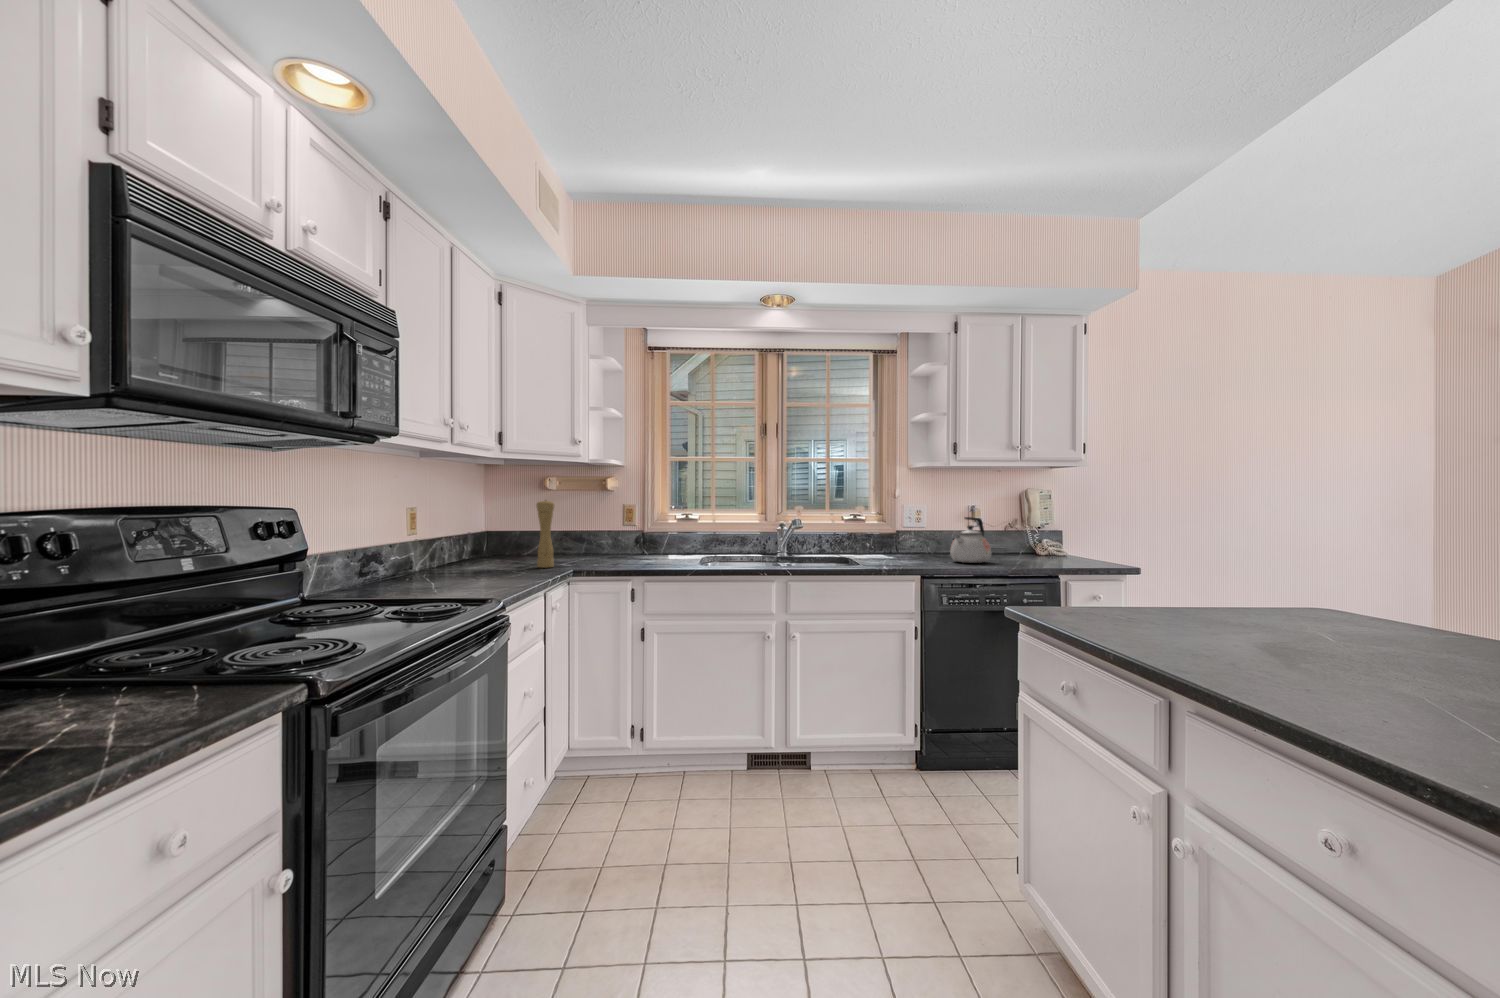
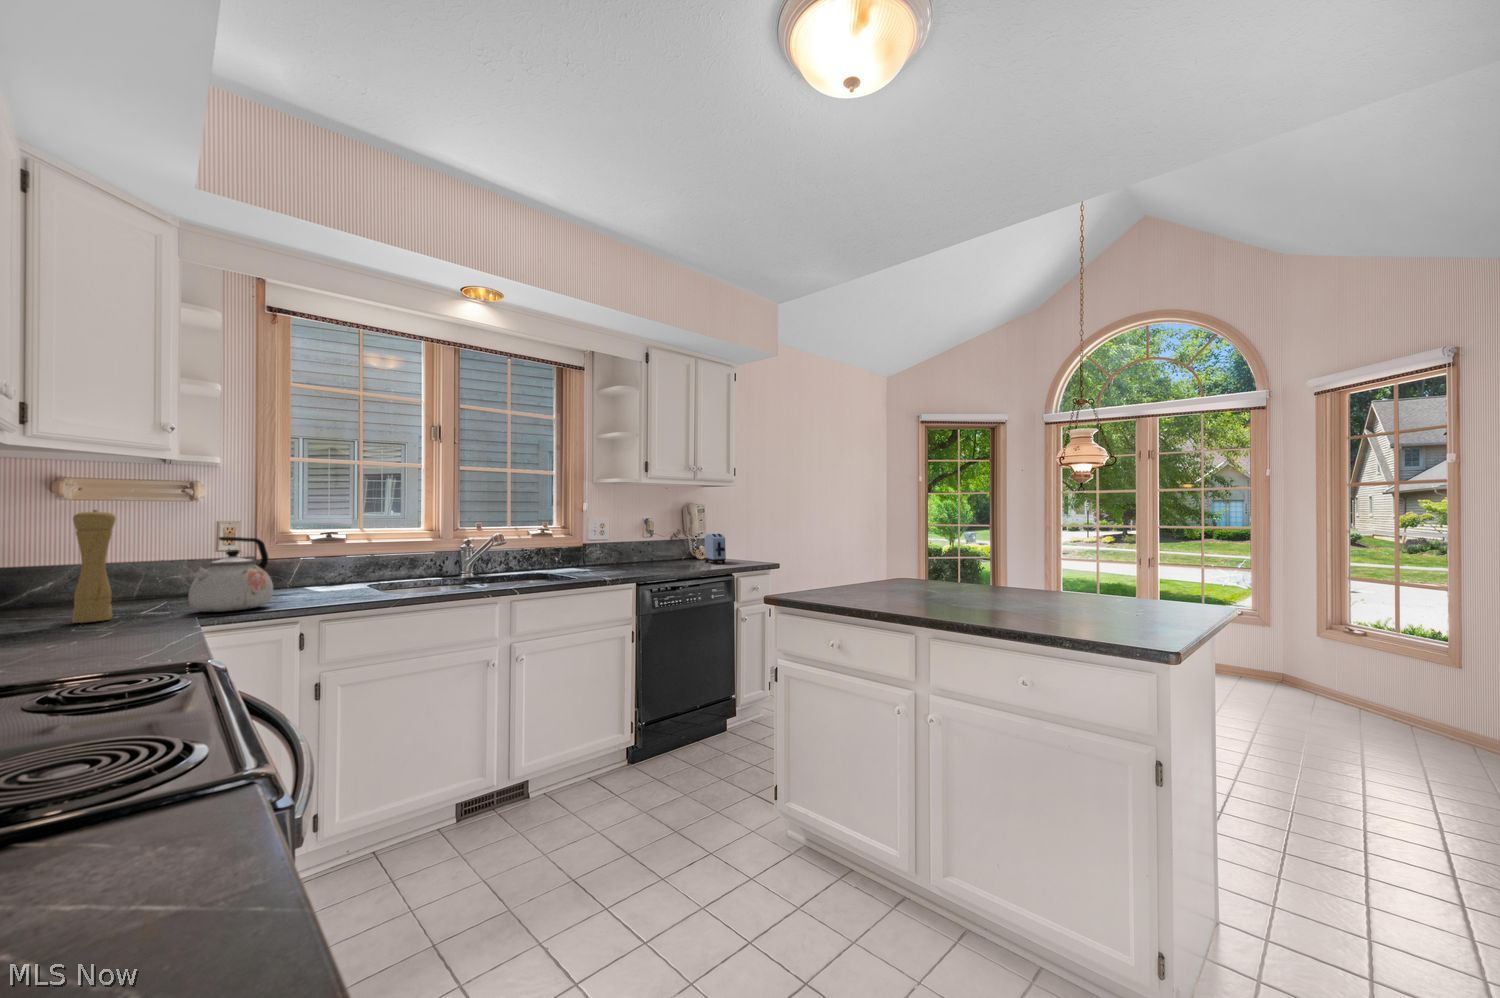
kettle: present [950,517,991,563] -> present [189,537,273,612]
toaster: none [1038,526,1056,563] -> present [705,534,726,564]

